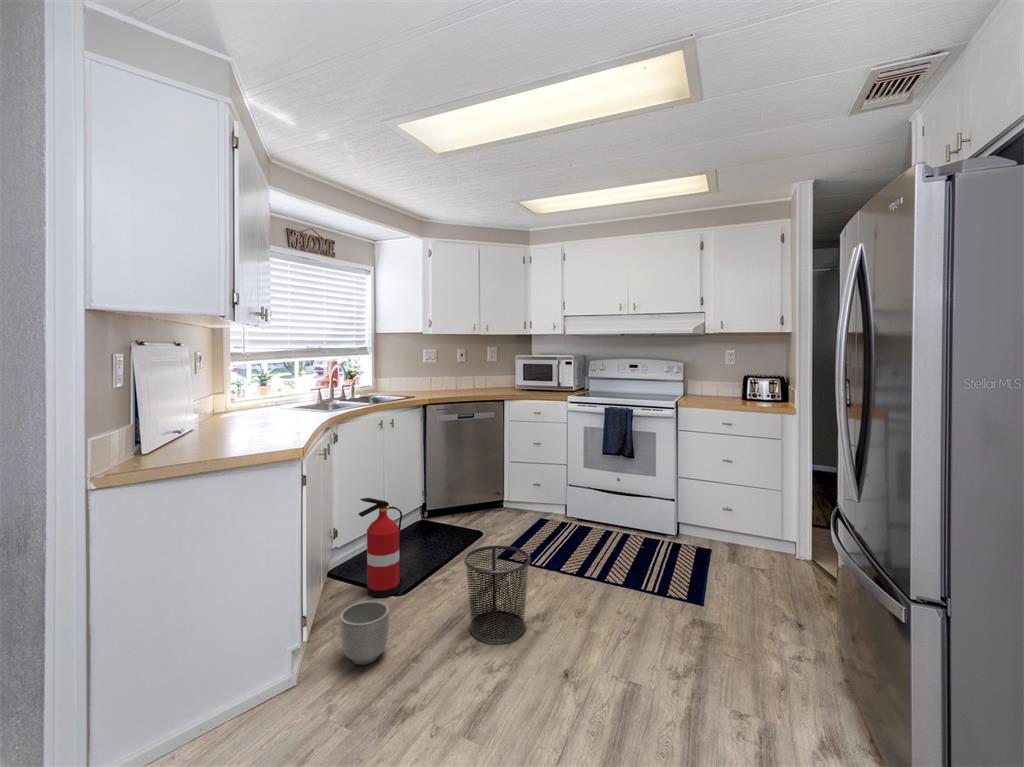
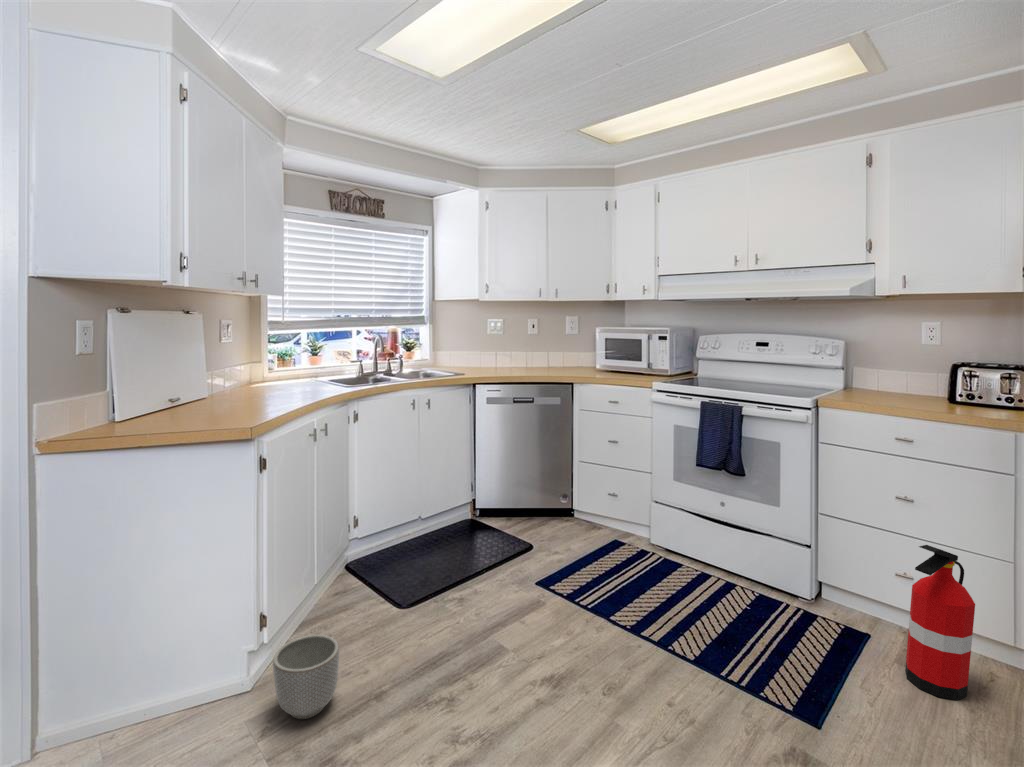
fire extinguisher: present [359,498,402,598] -> present [905,545,975,700]
waste bin: present [464,545,531,643] -> none [442,582,535,724]

